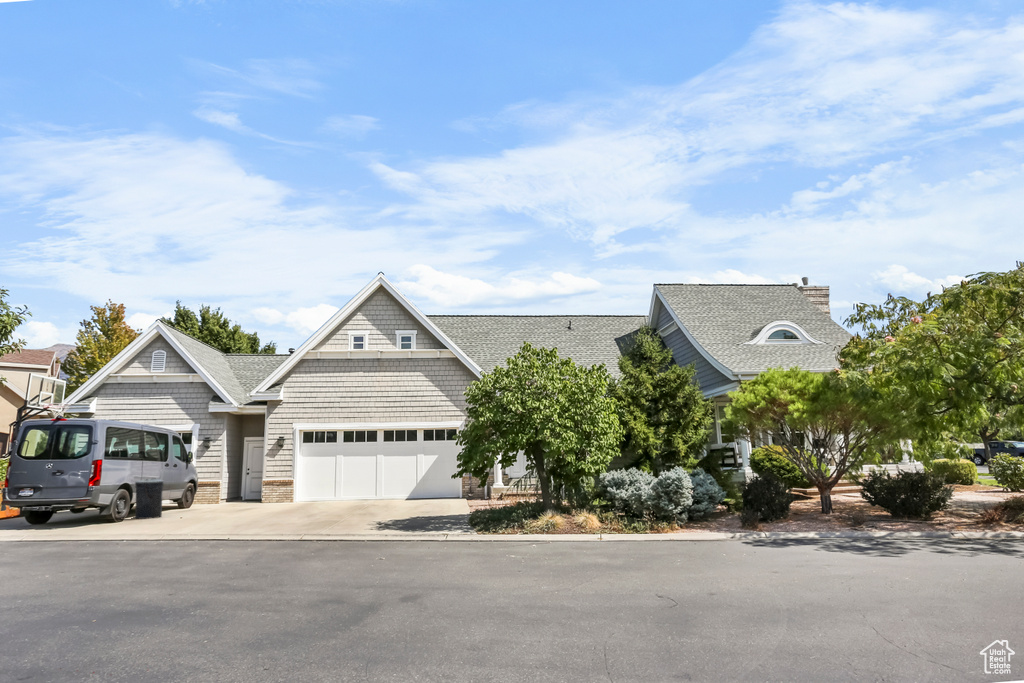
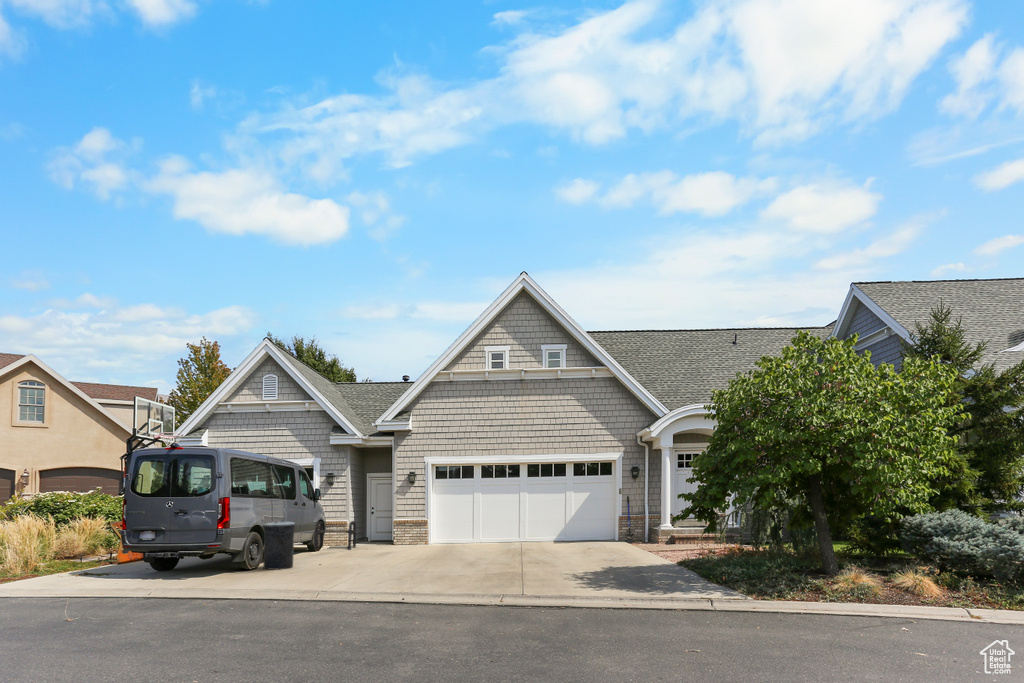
bench: none [188,479,227,503] -> present [314,521,356,550]

